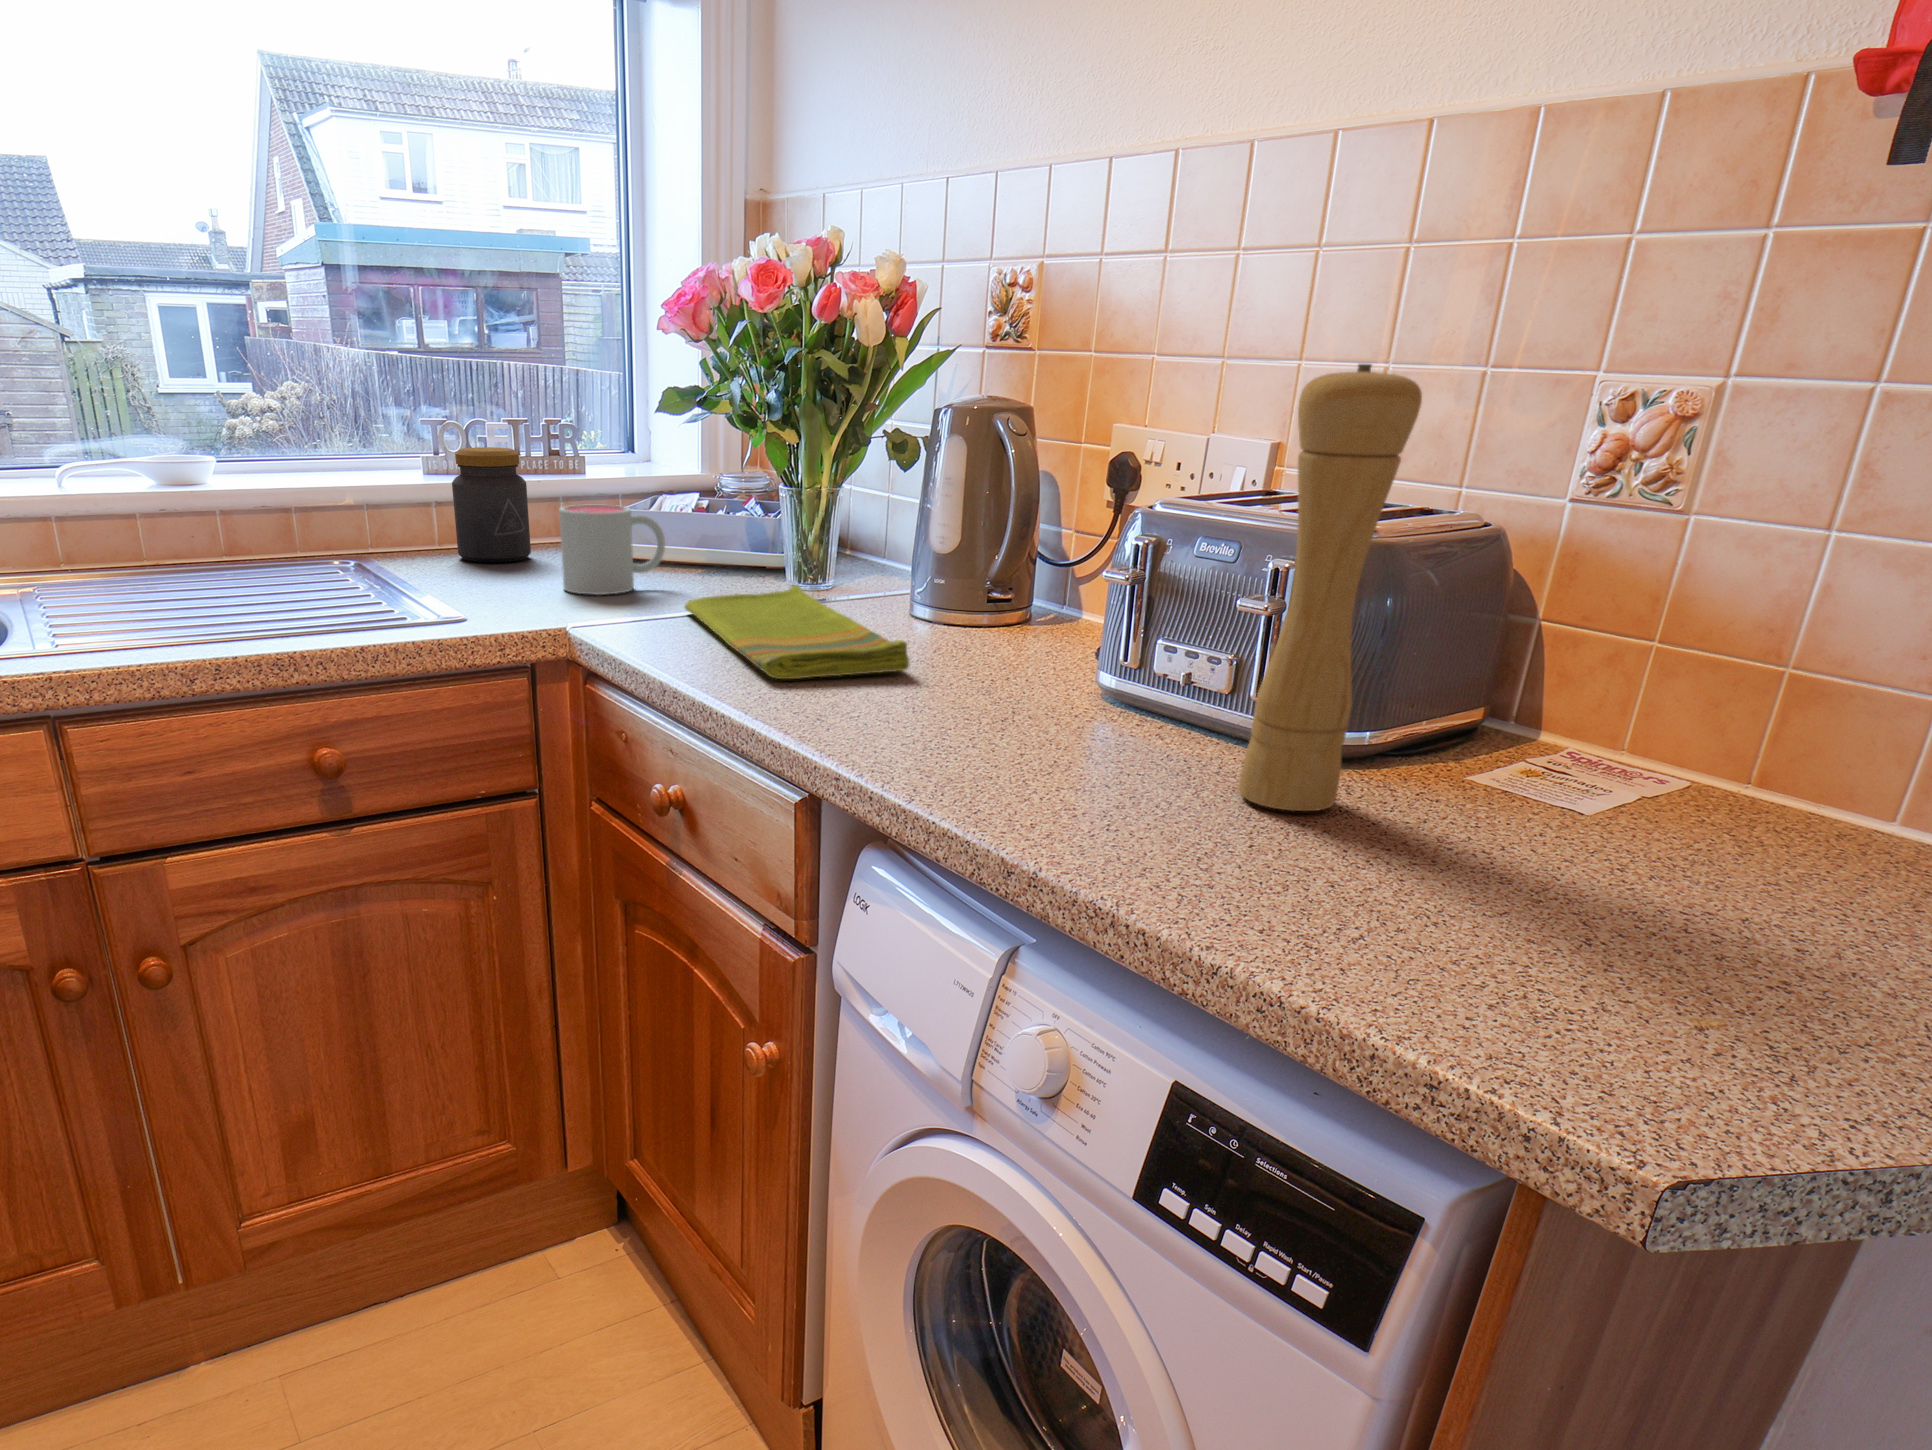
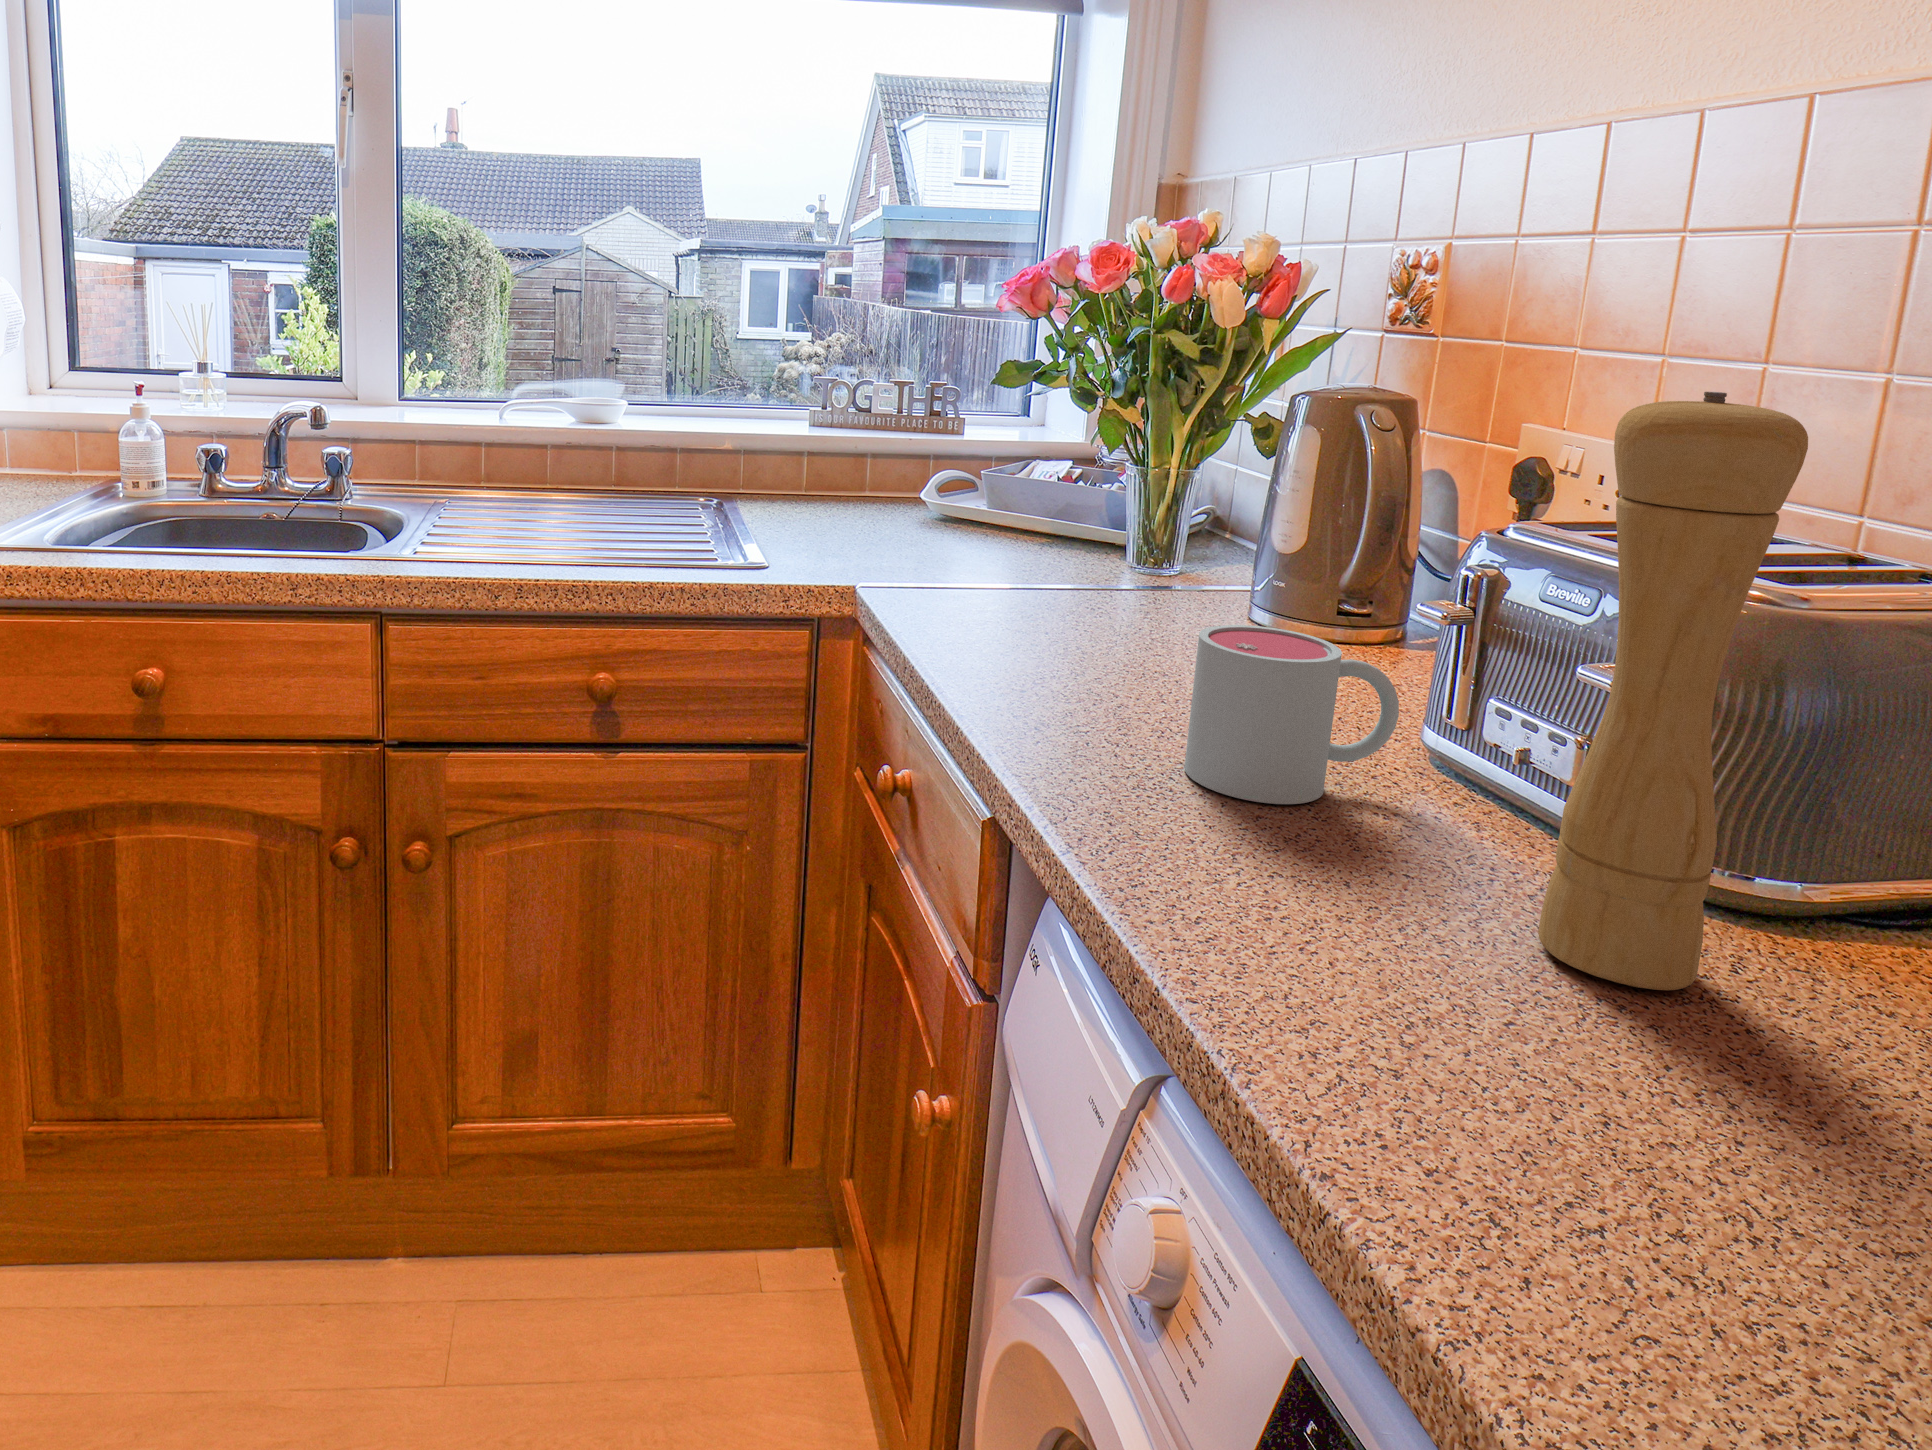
jar: present [452,447,531,562] -> none [811,404,885,512]
mug: present [559,505,665,595] -> present [1184,625,1399,804]
dish towel: present [685,585,909,679] -> none [986,568,1188,685]

